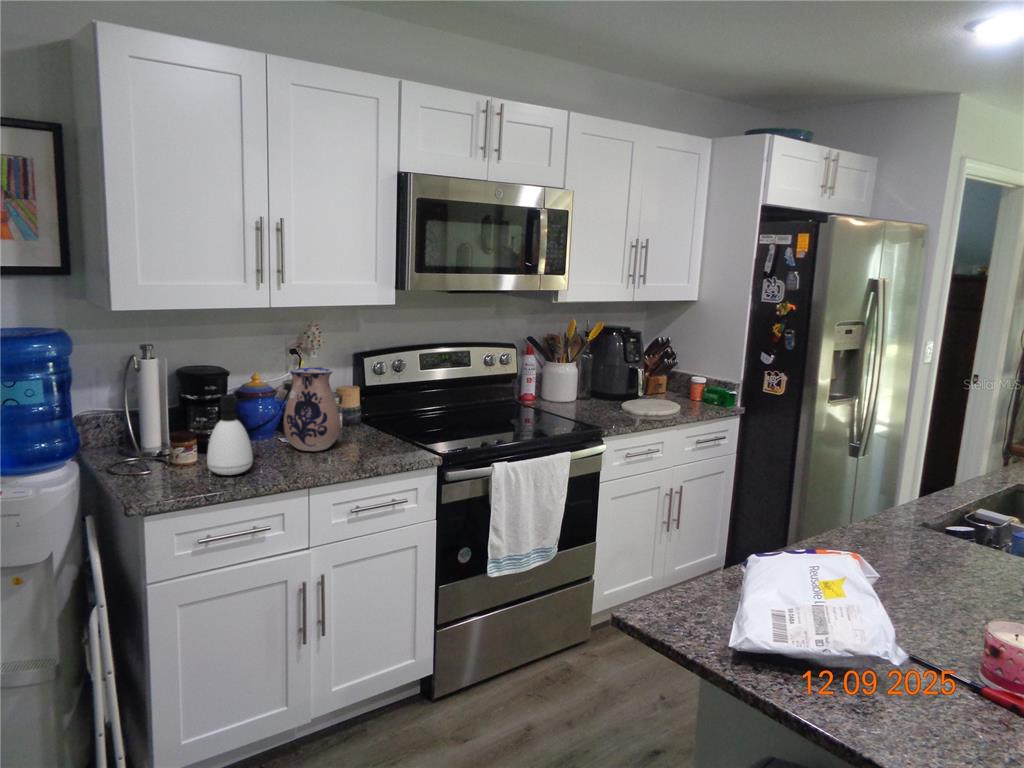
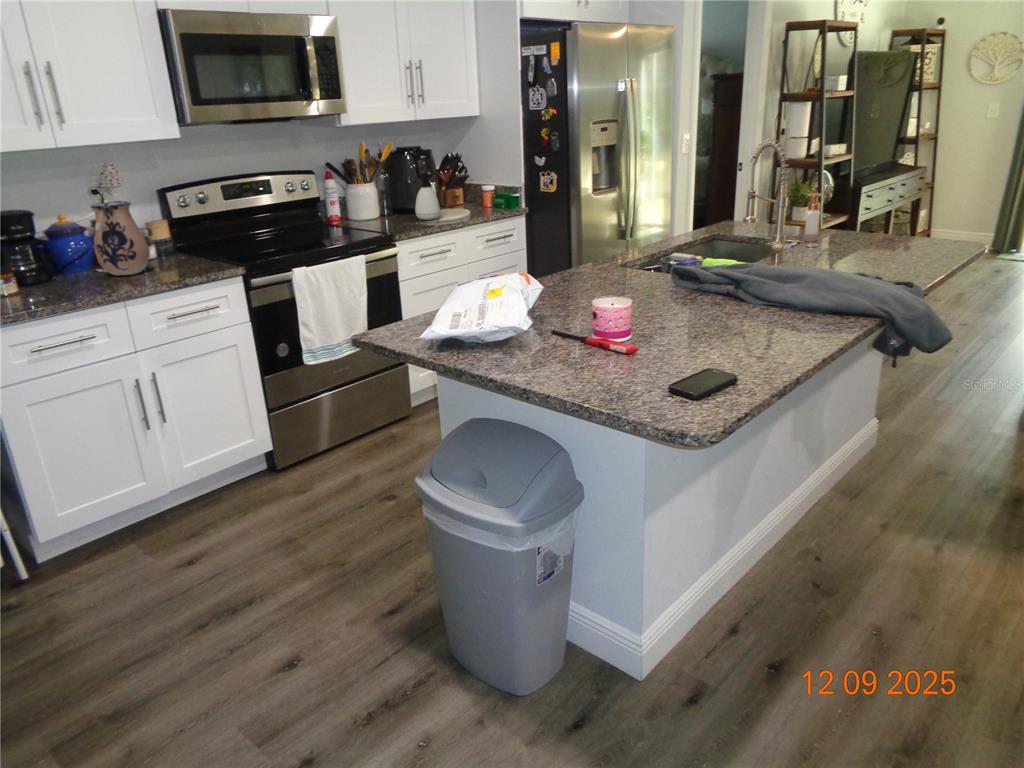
soap dispenser: present [207,395,253,475] -> present [415,173,440,220]

